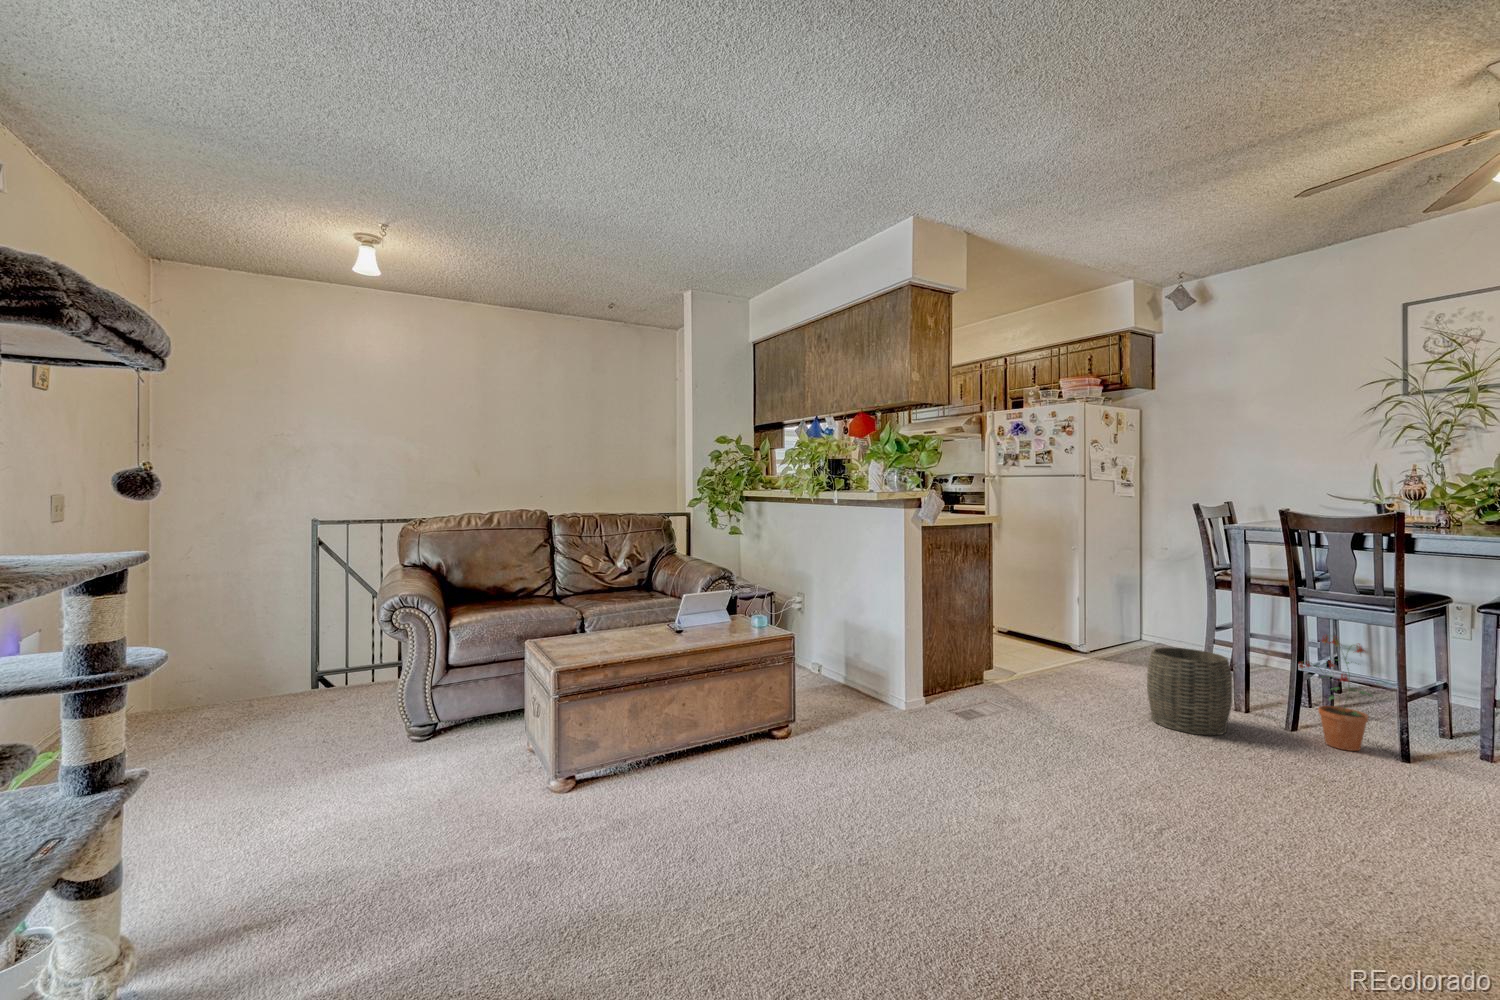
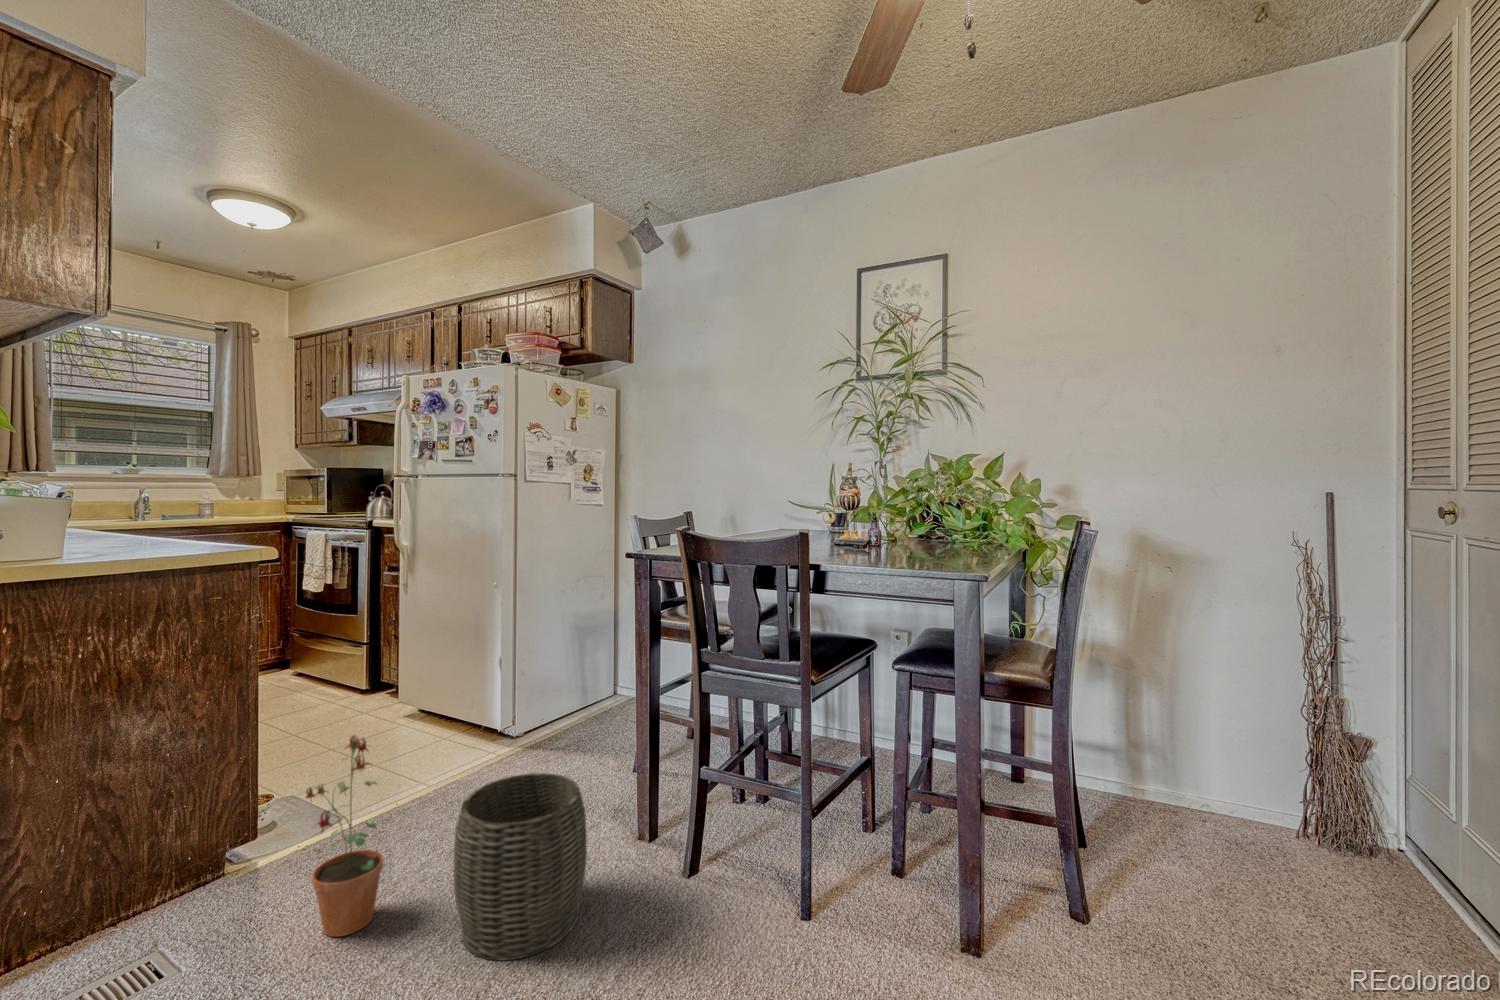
potted plant: present [1299,635,1372,751] -> present [306,735,383,937]

